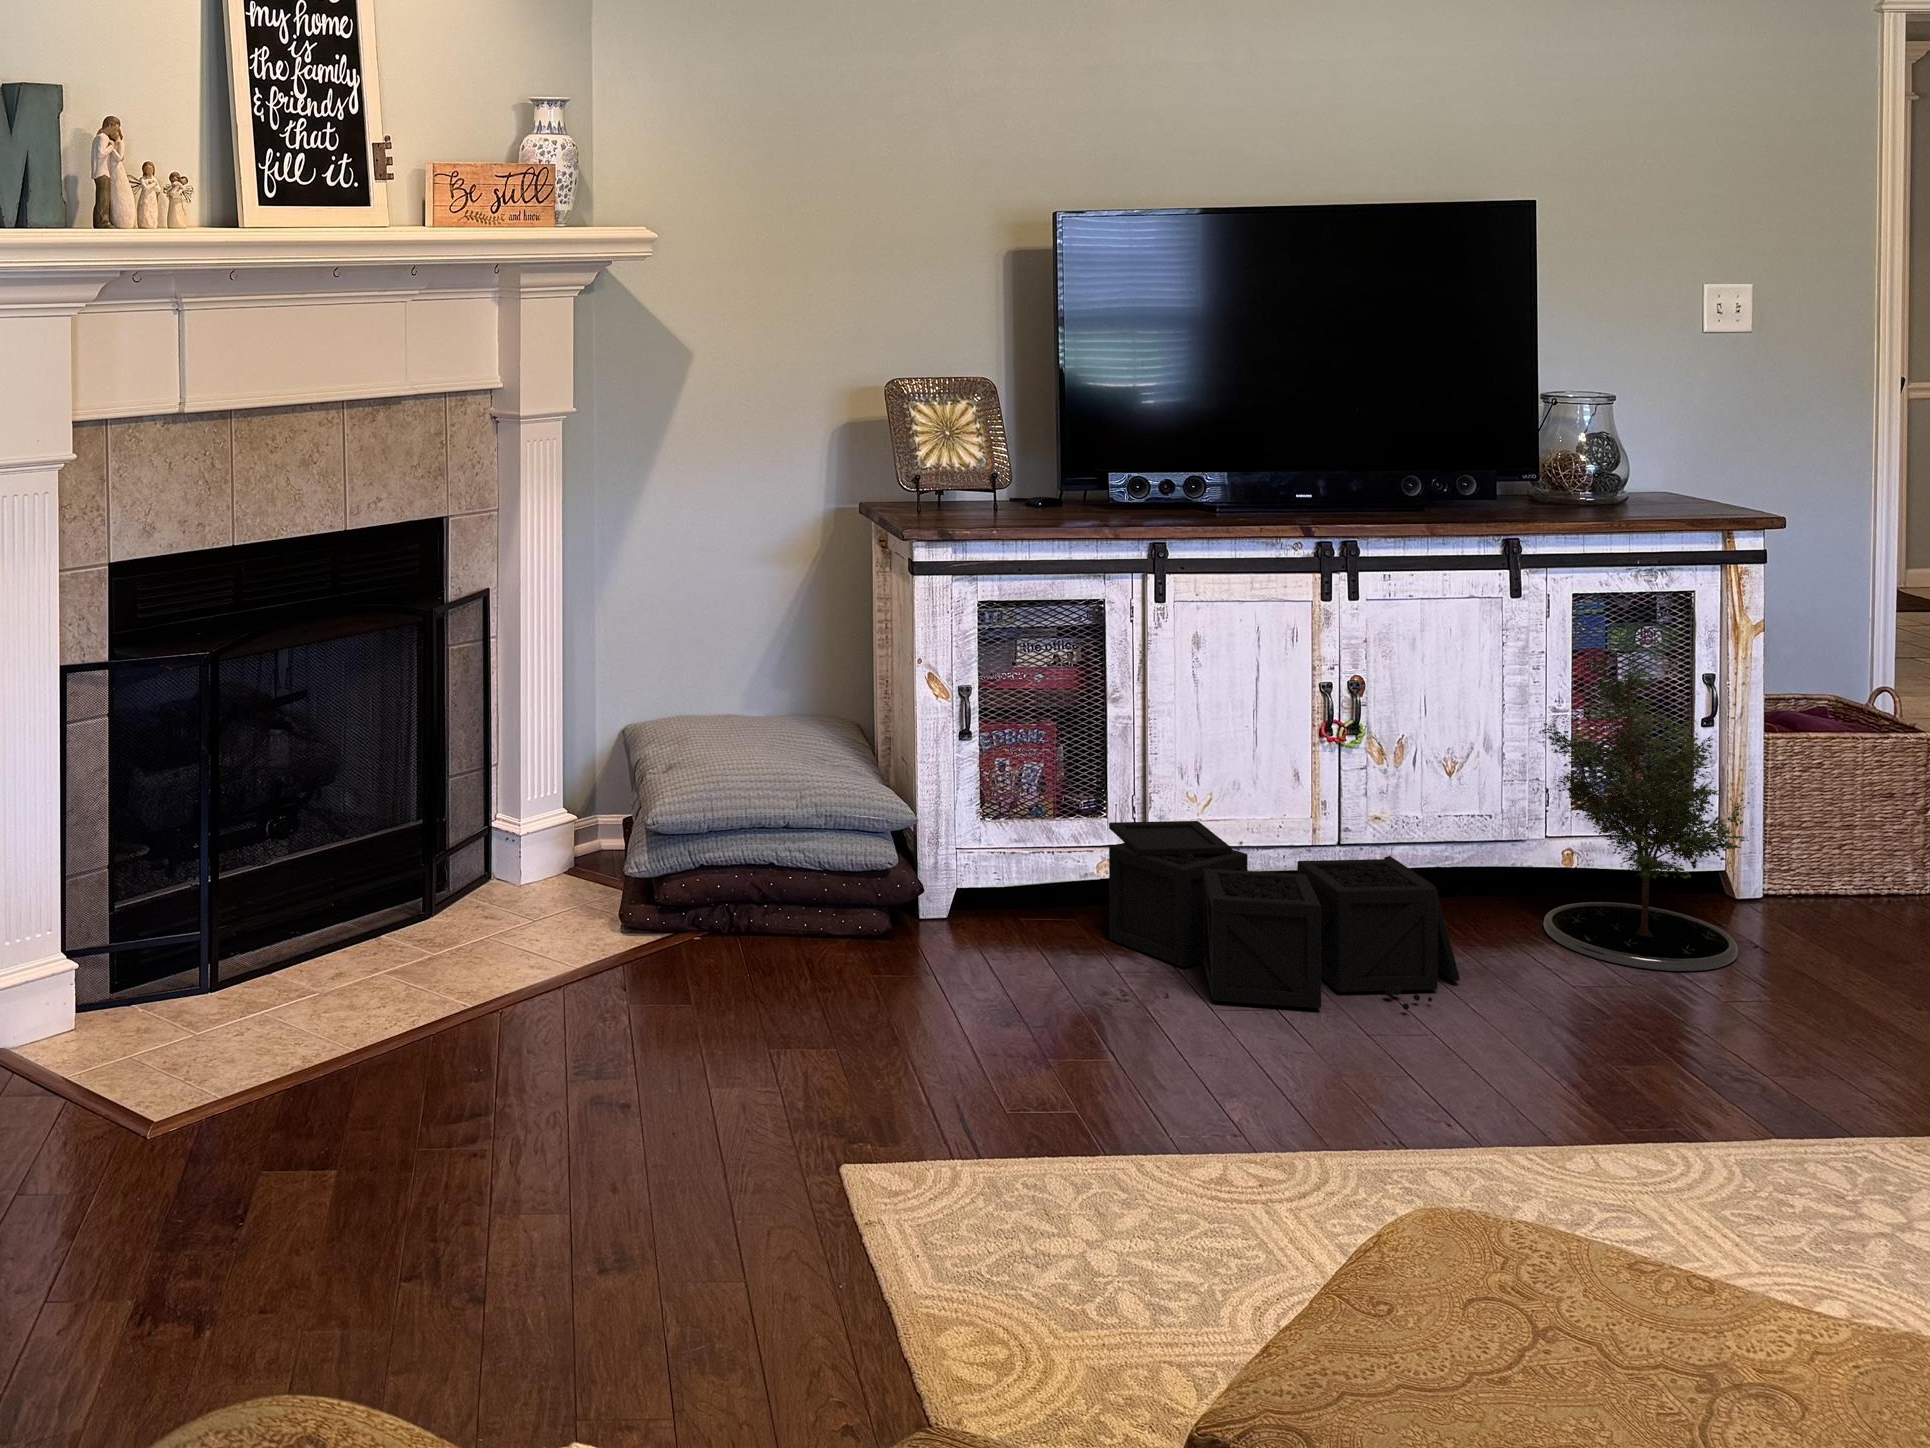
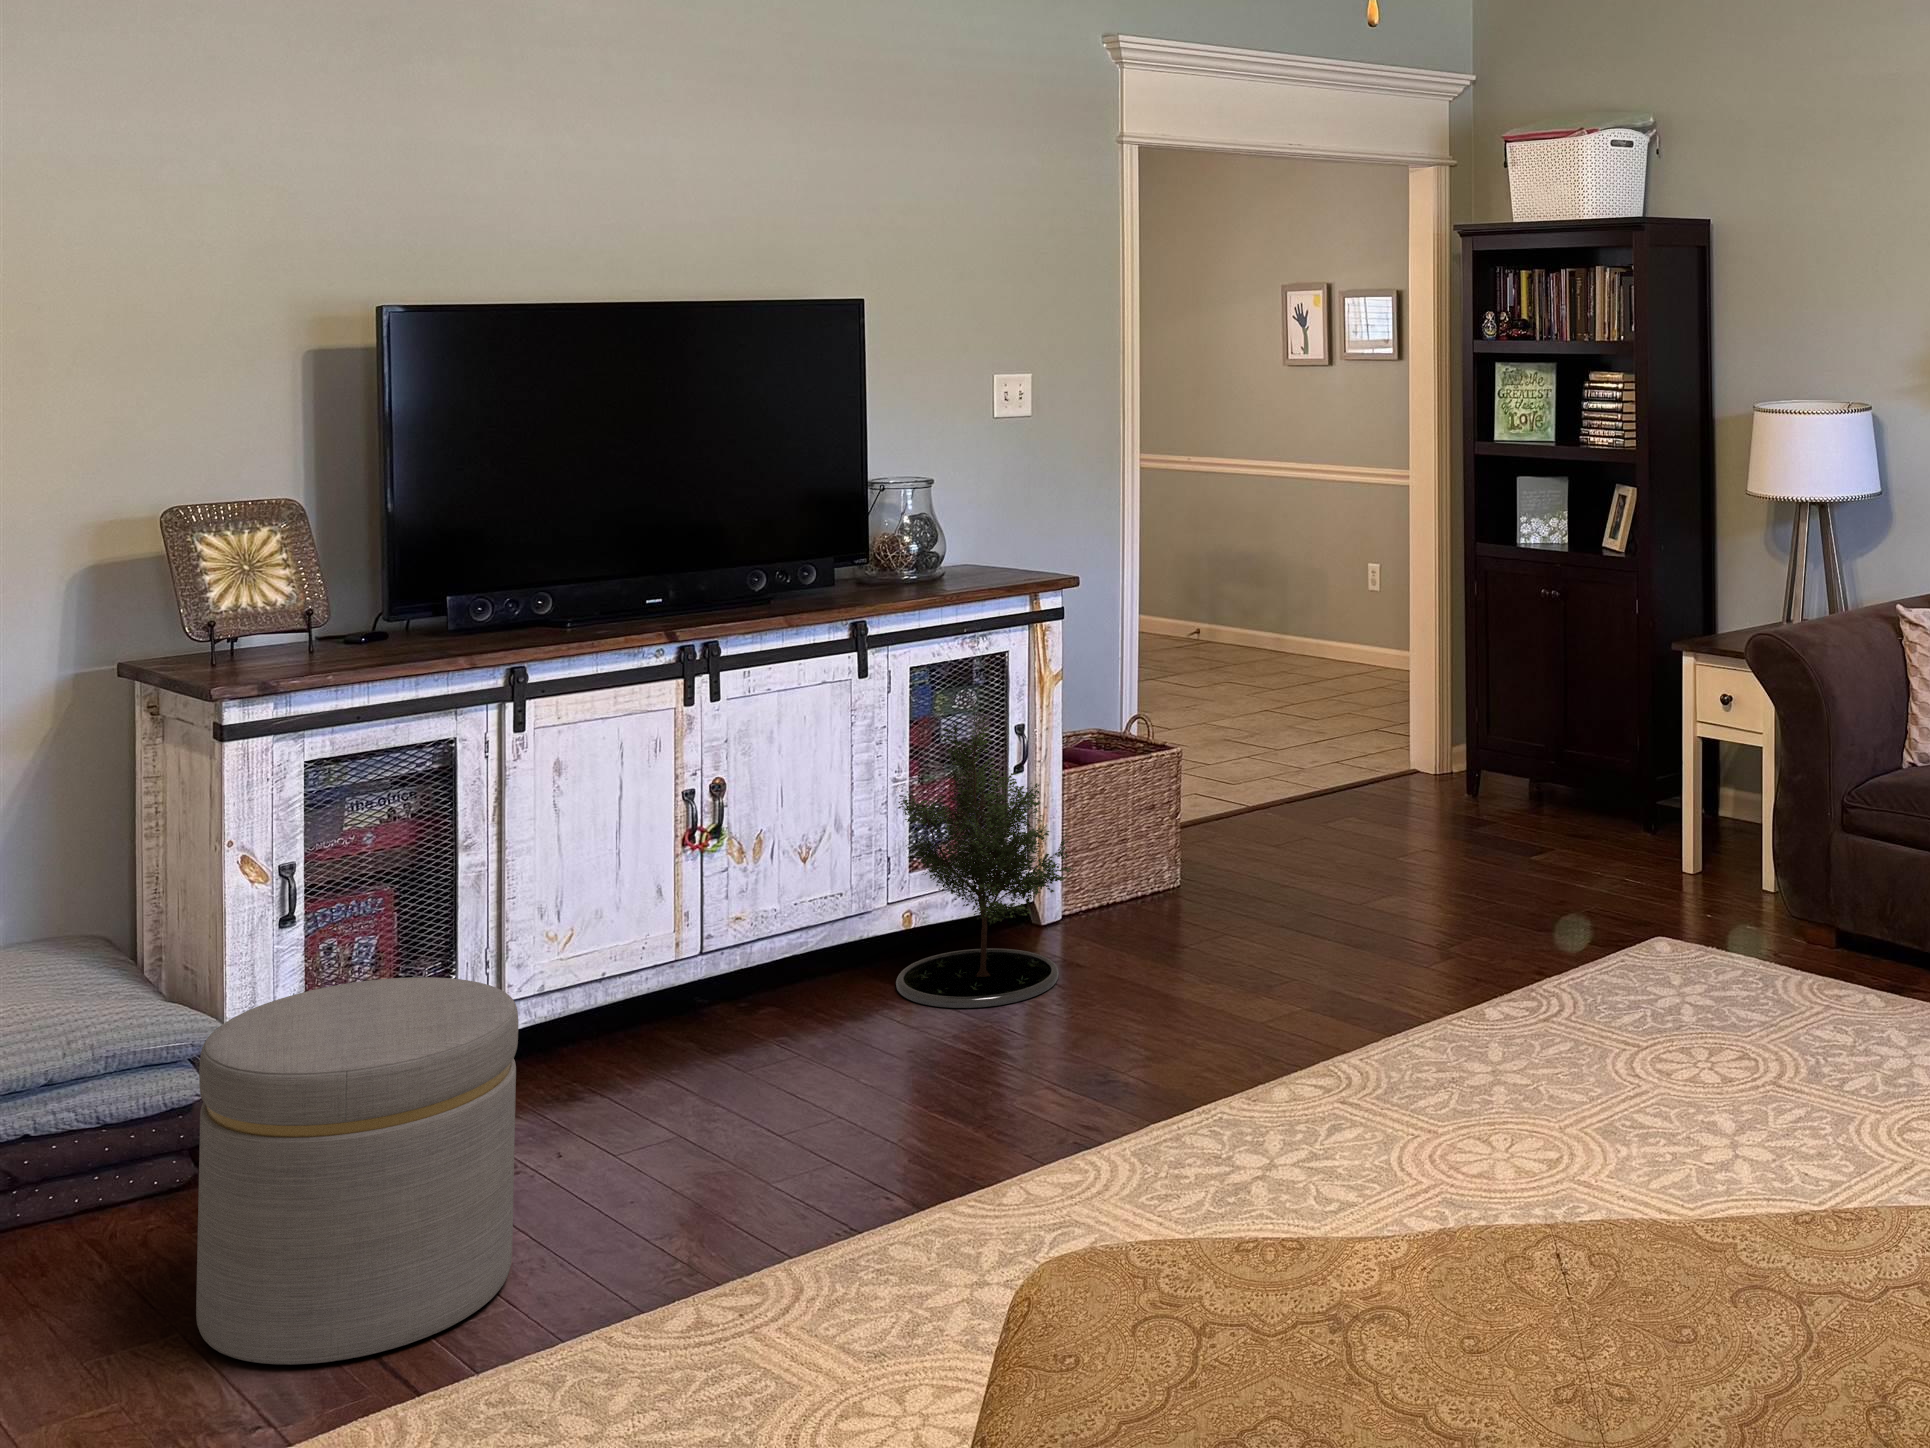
ottoman: none [844,787,1086,1101] -> present [196,977,518,1365]
storage bin: present [1109,821,1460,1010] -> none [467,955,847,1151]

